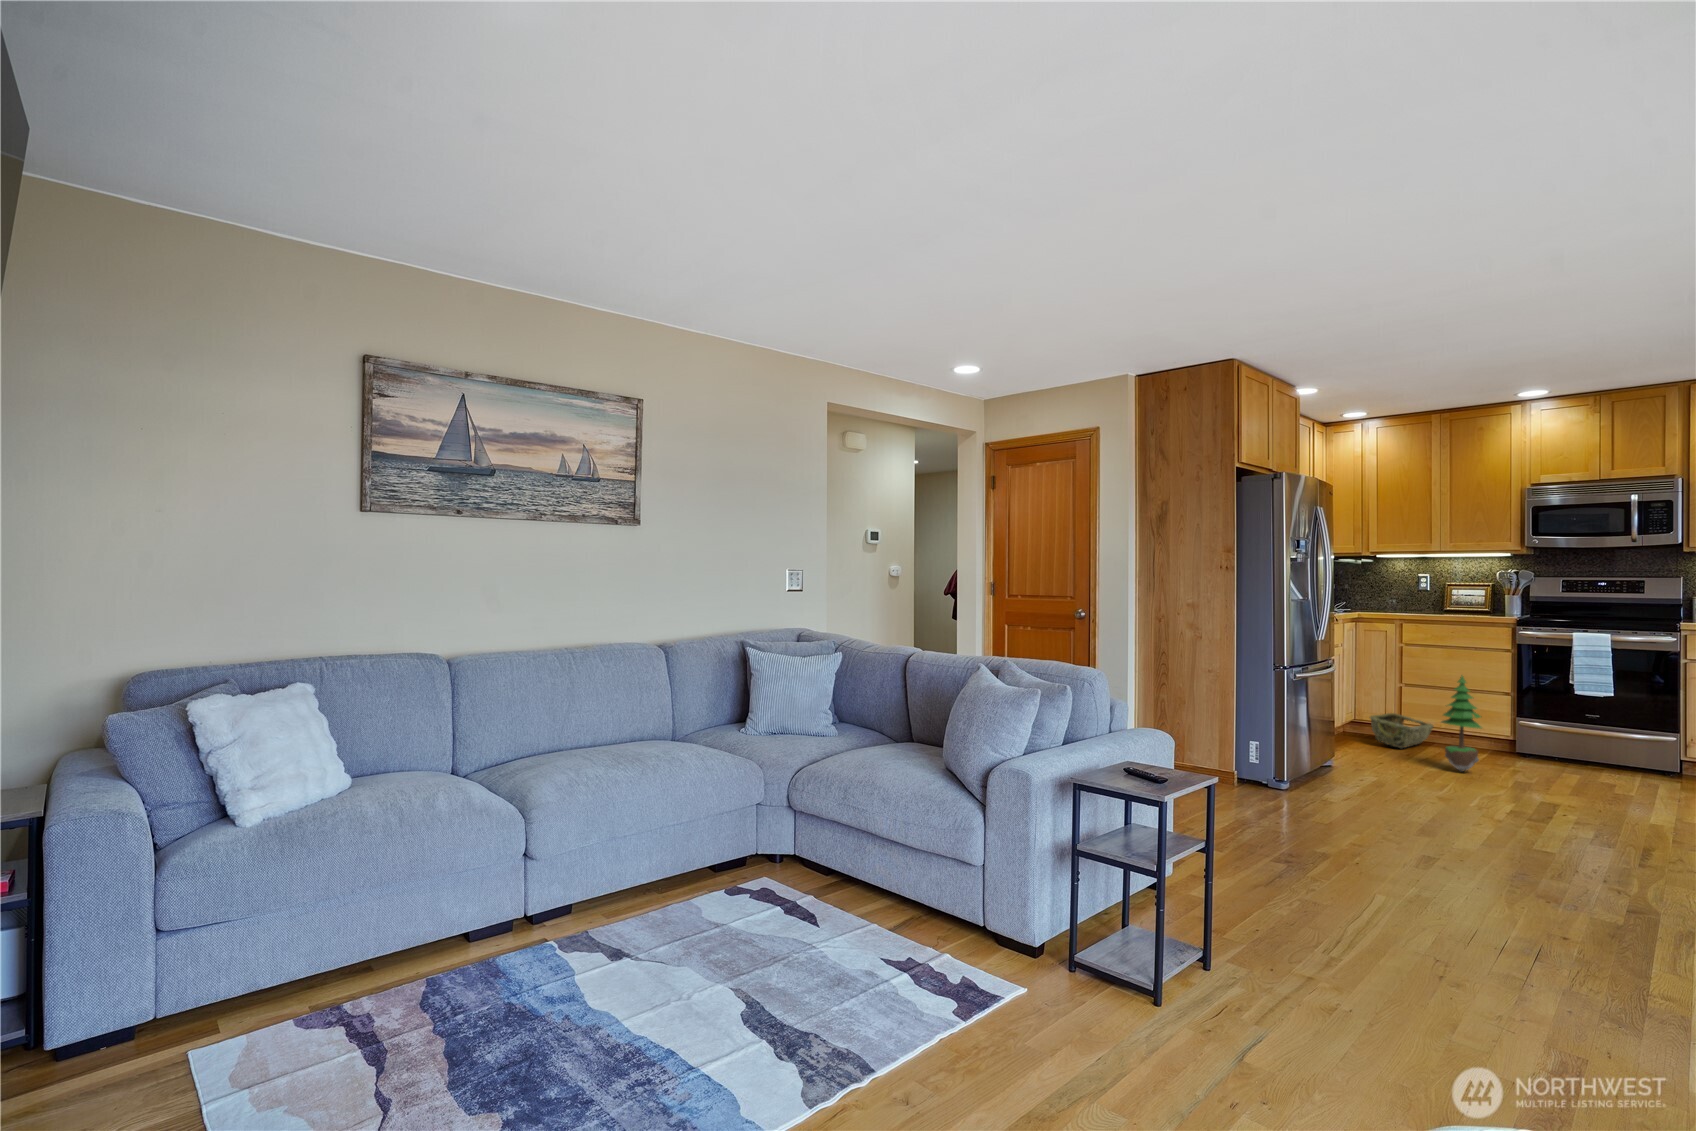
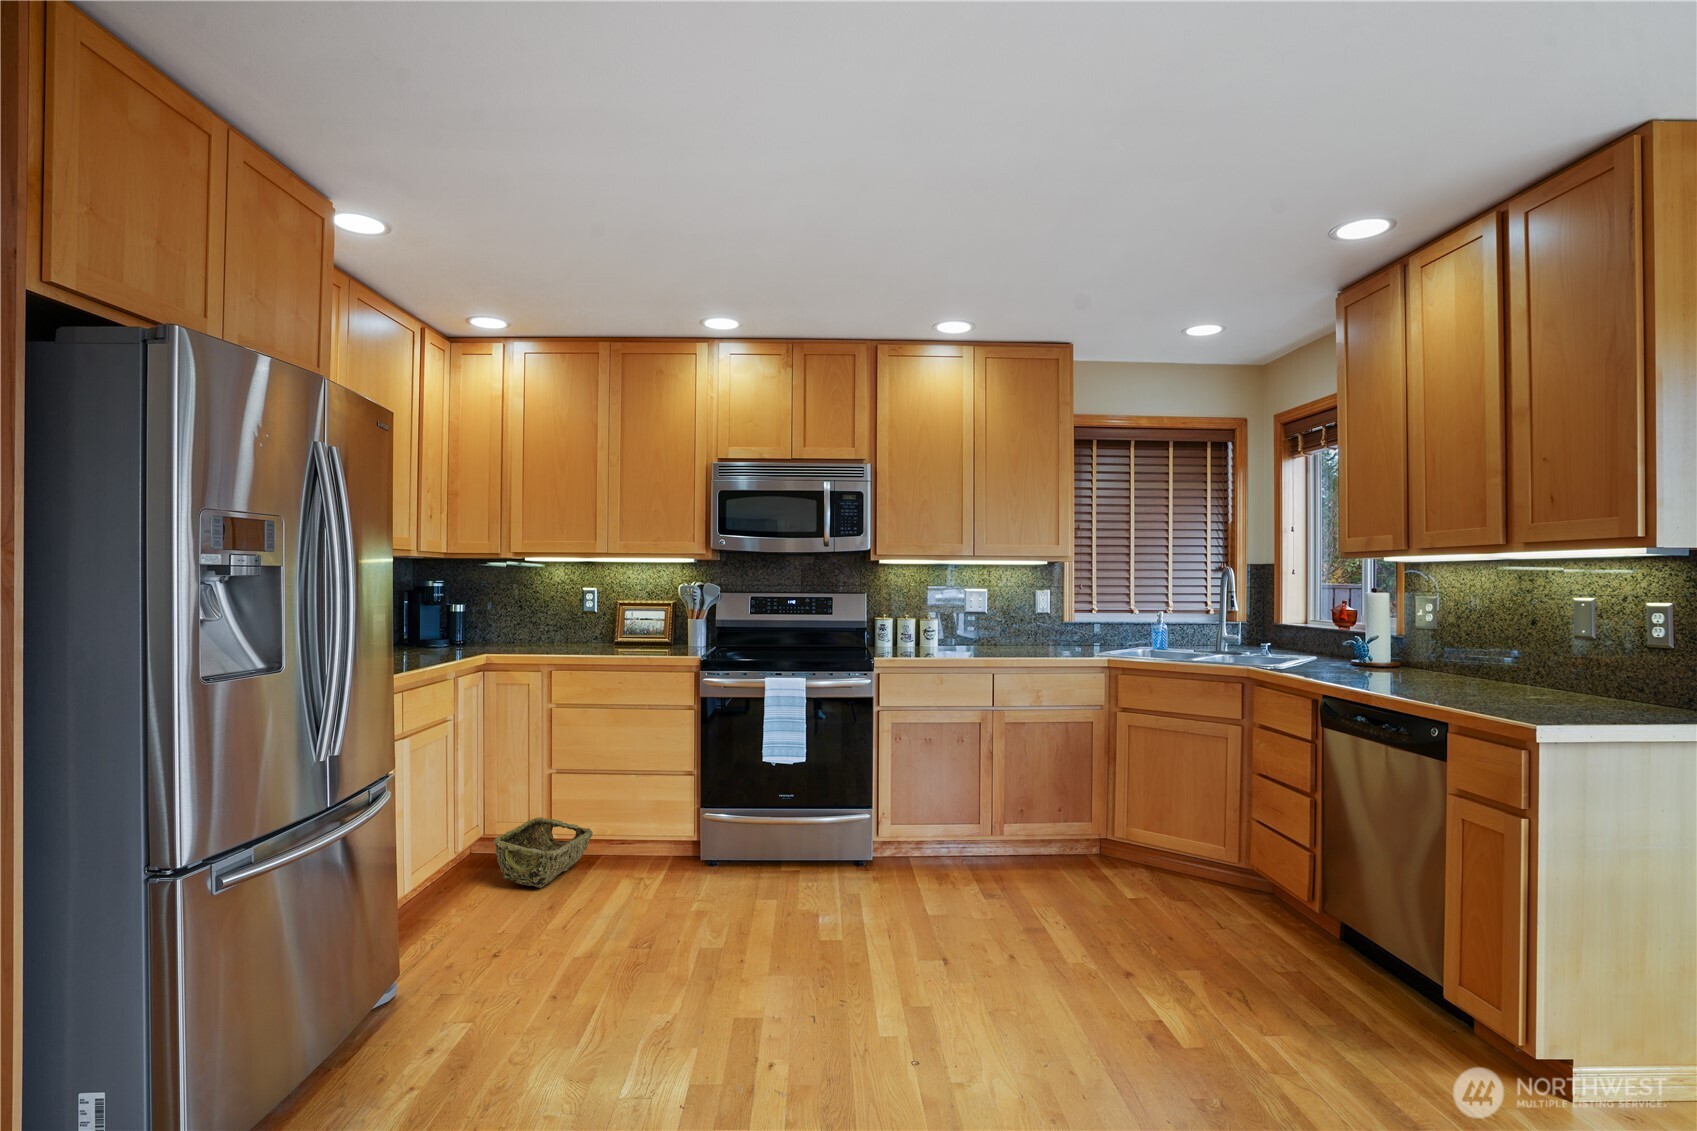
potted tree: present [1442,675,1481,772] -> none [587,770,650,940]

